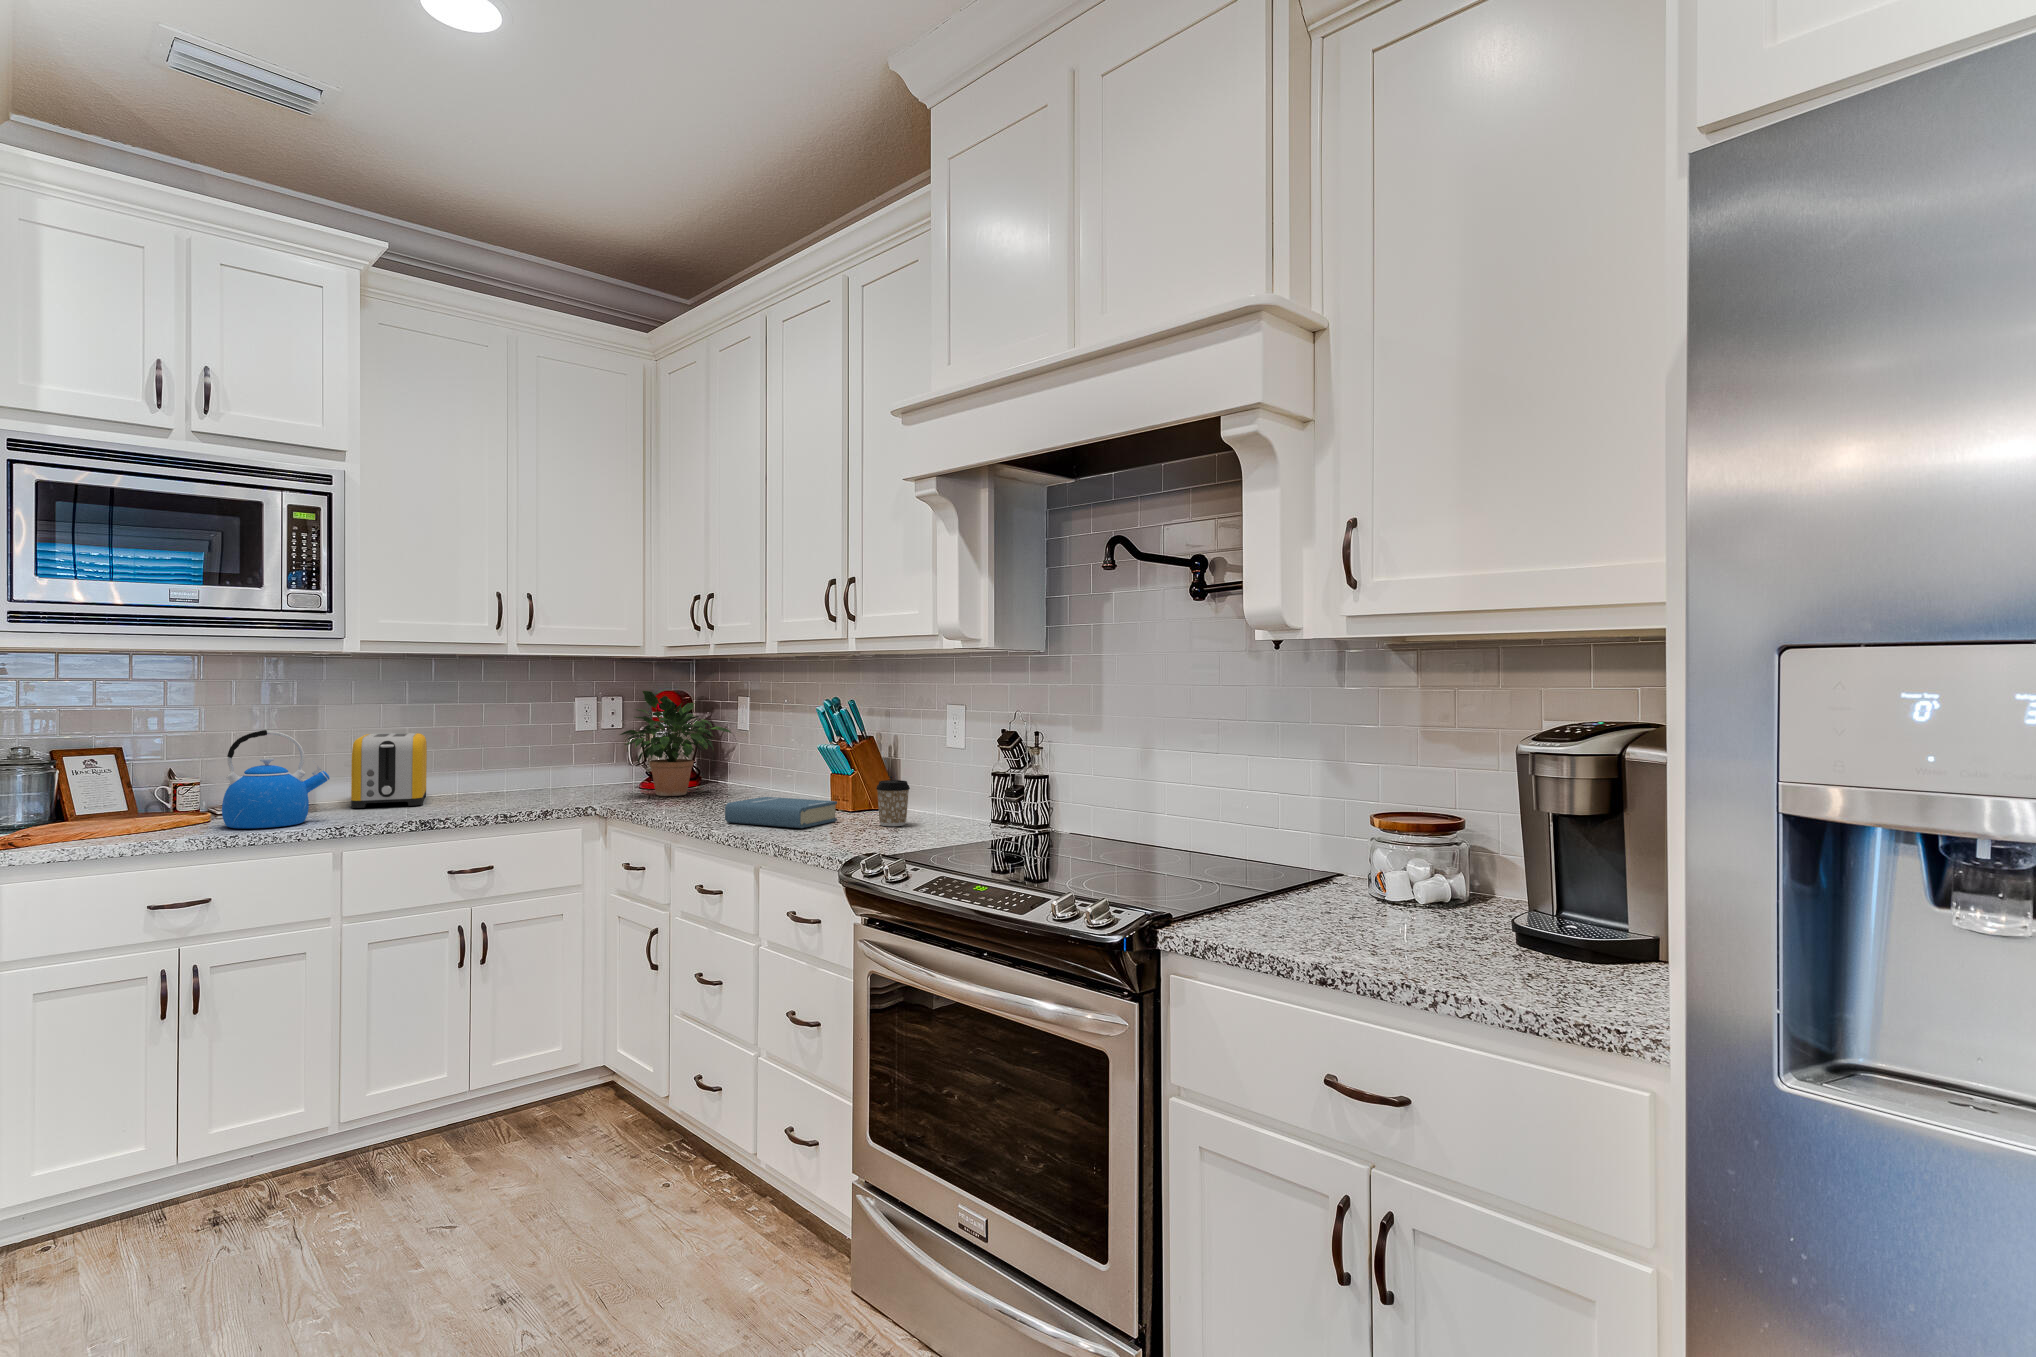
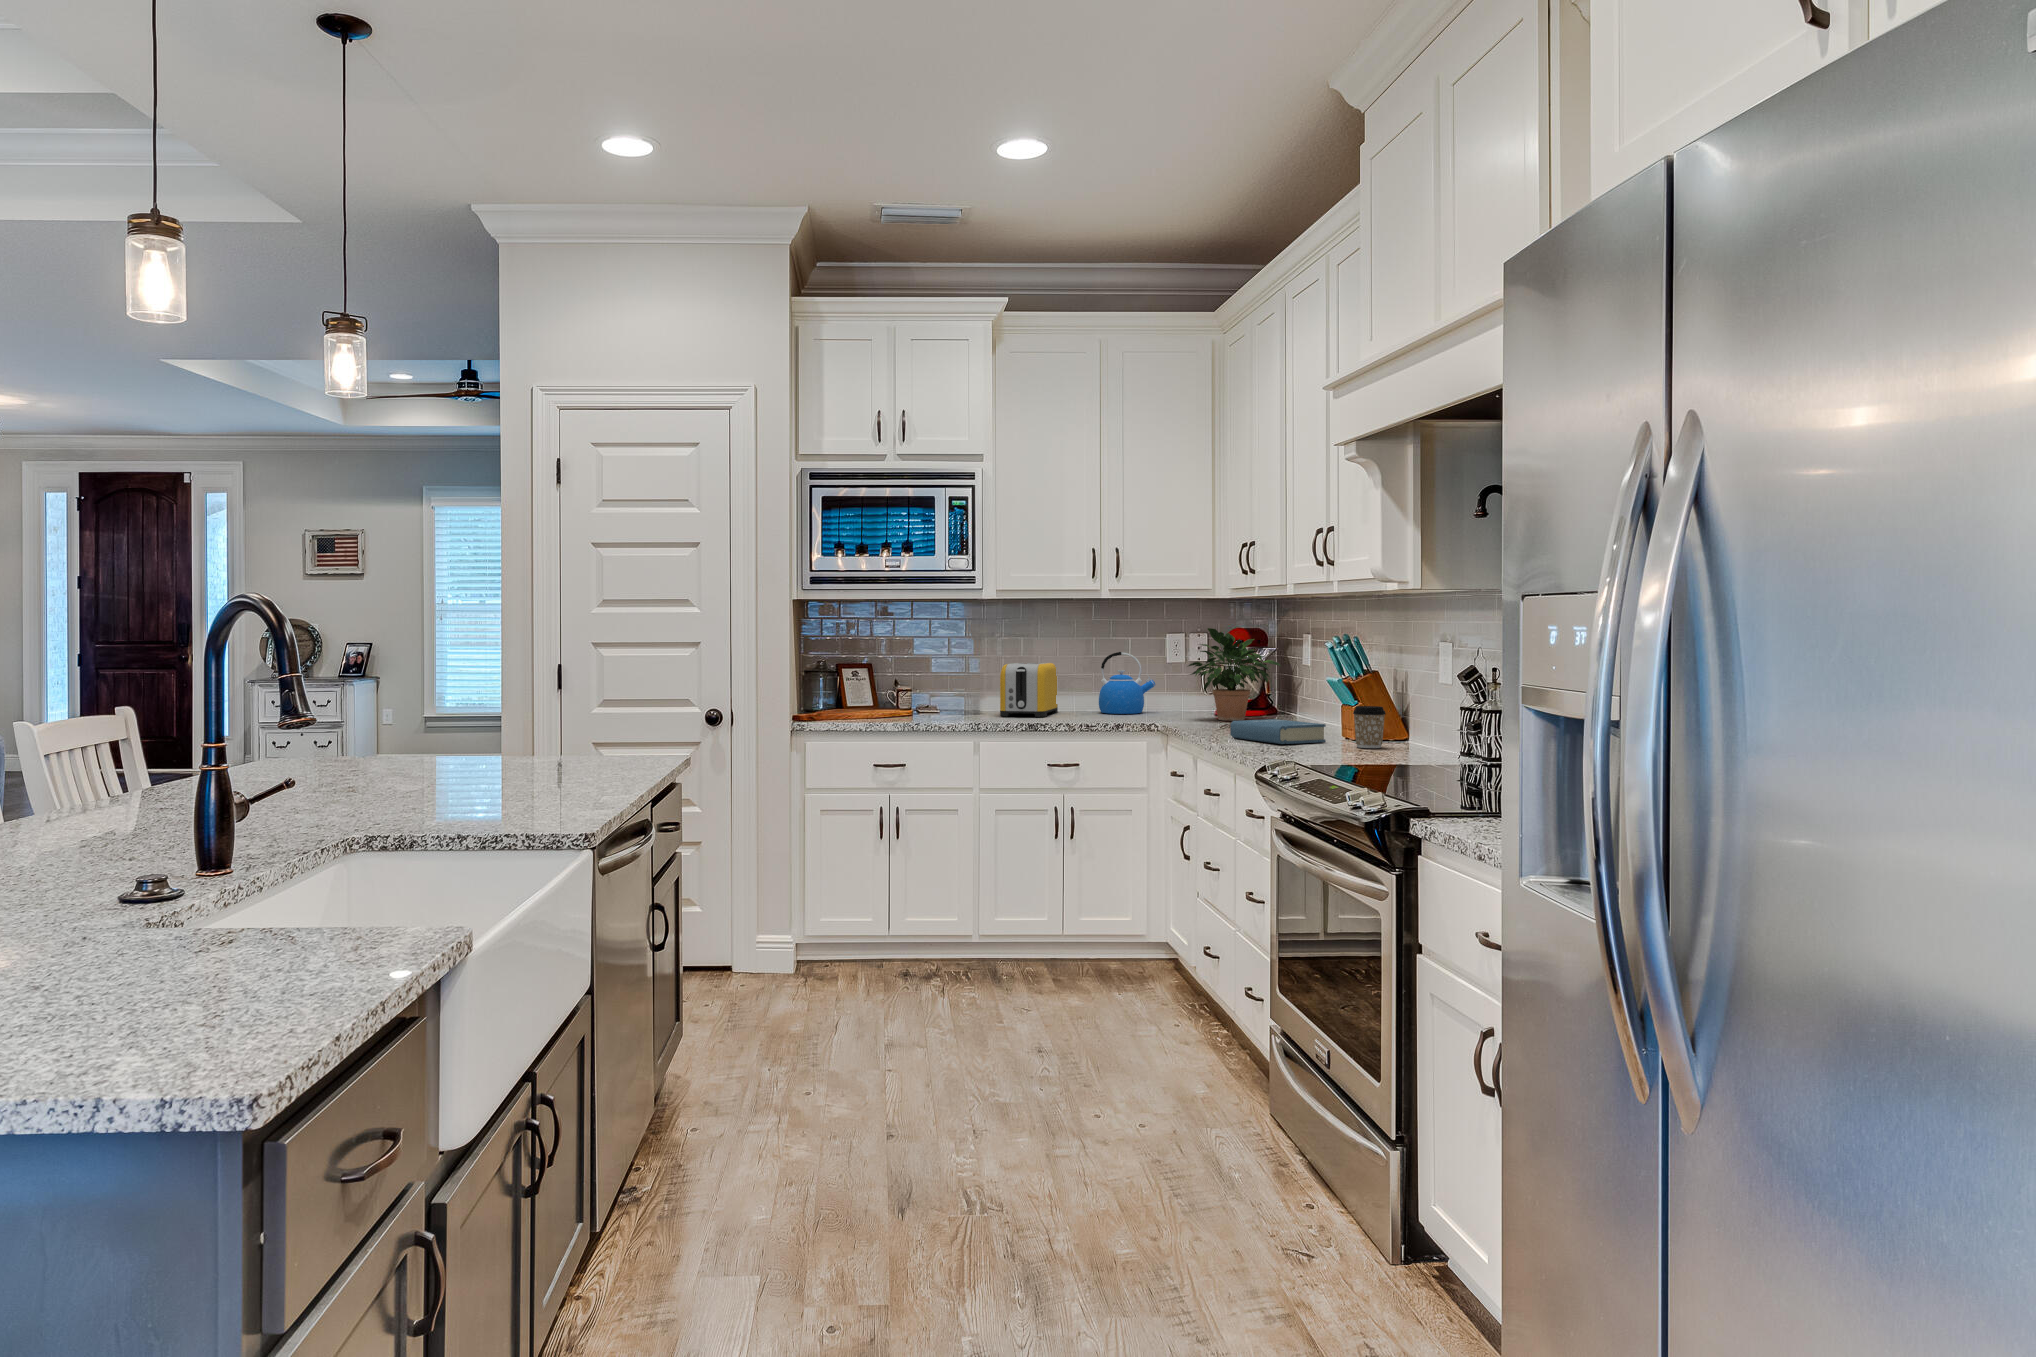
kettle: present [222,730,330,829] -> present [1099,652,1155,714]

